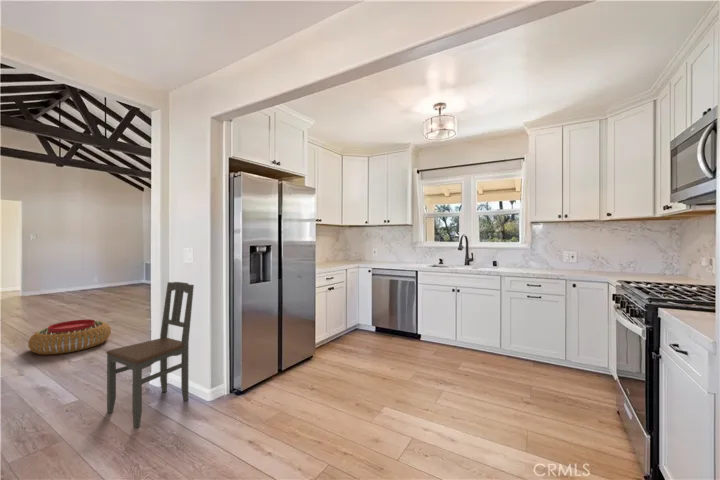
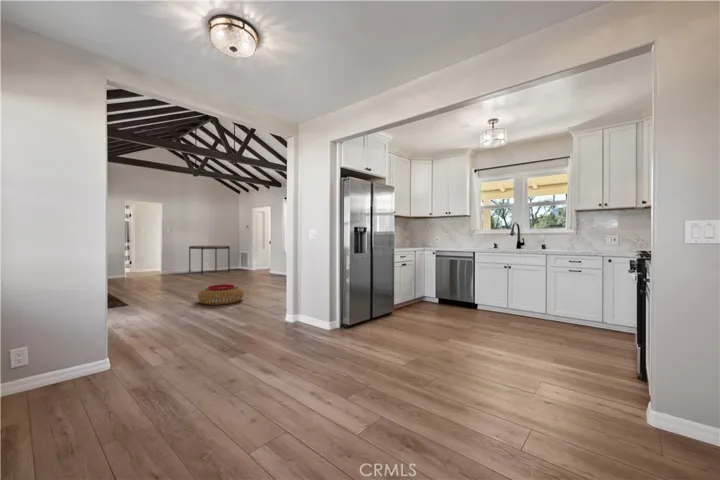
dining table: none [67,256,127,294] -> present [189,246,230,274]
dining chair: present [106,282,194,428] -> none [270,252,319,337]

